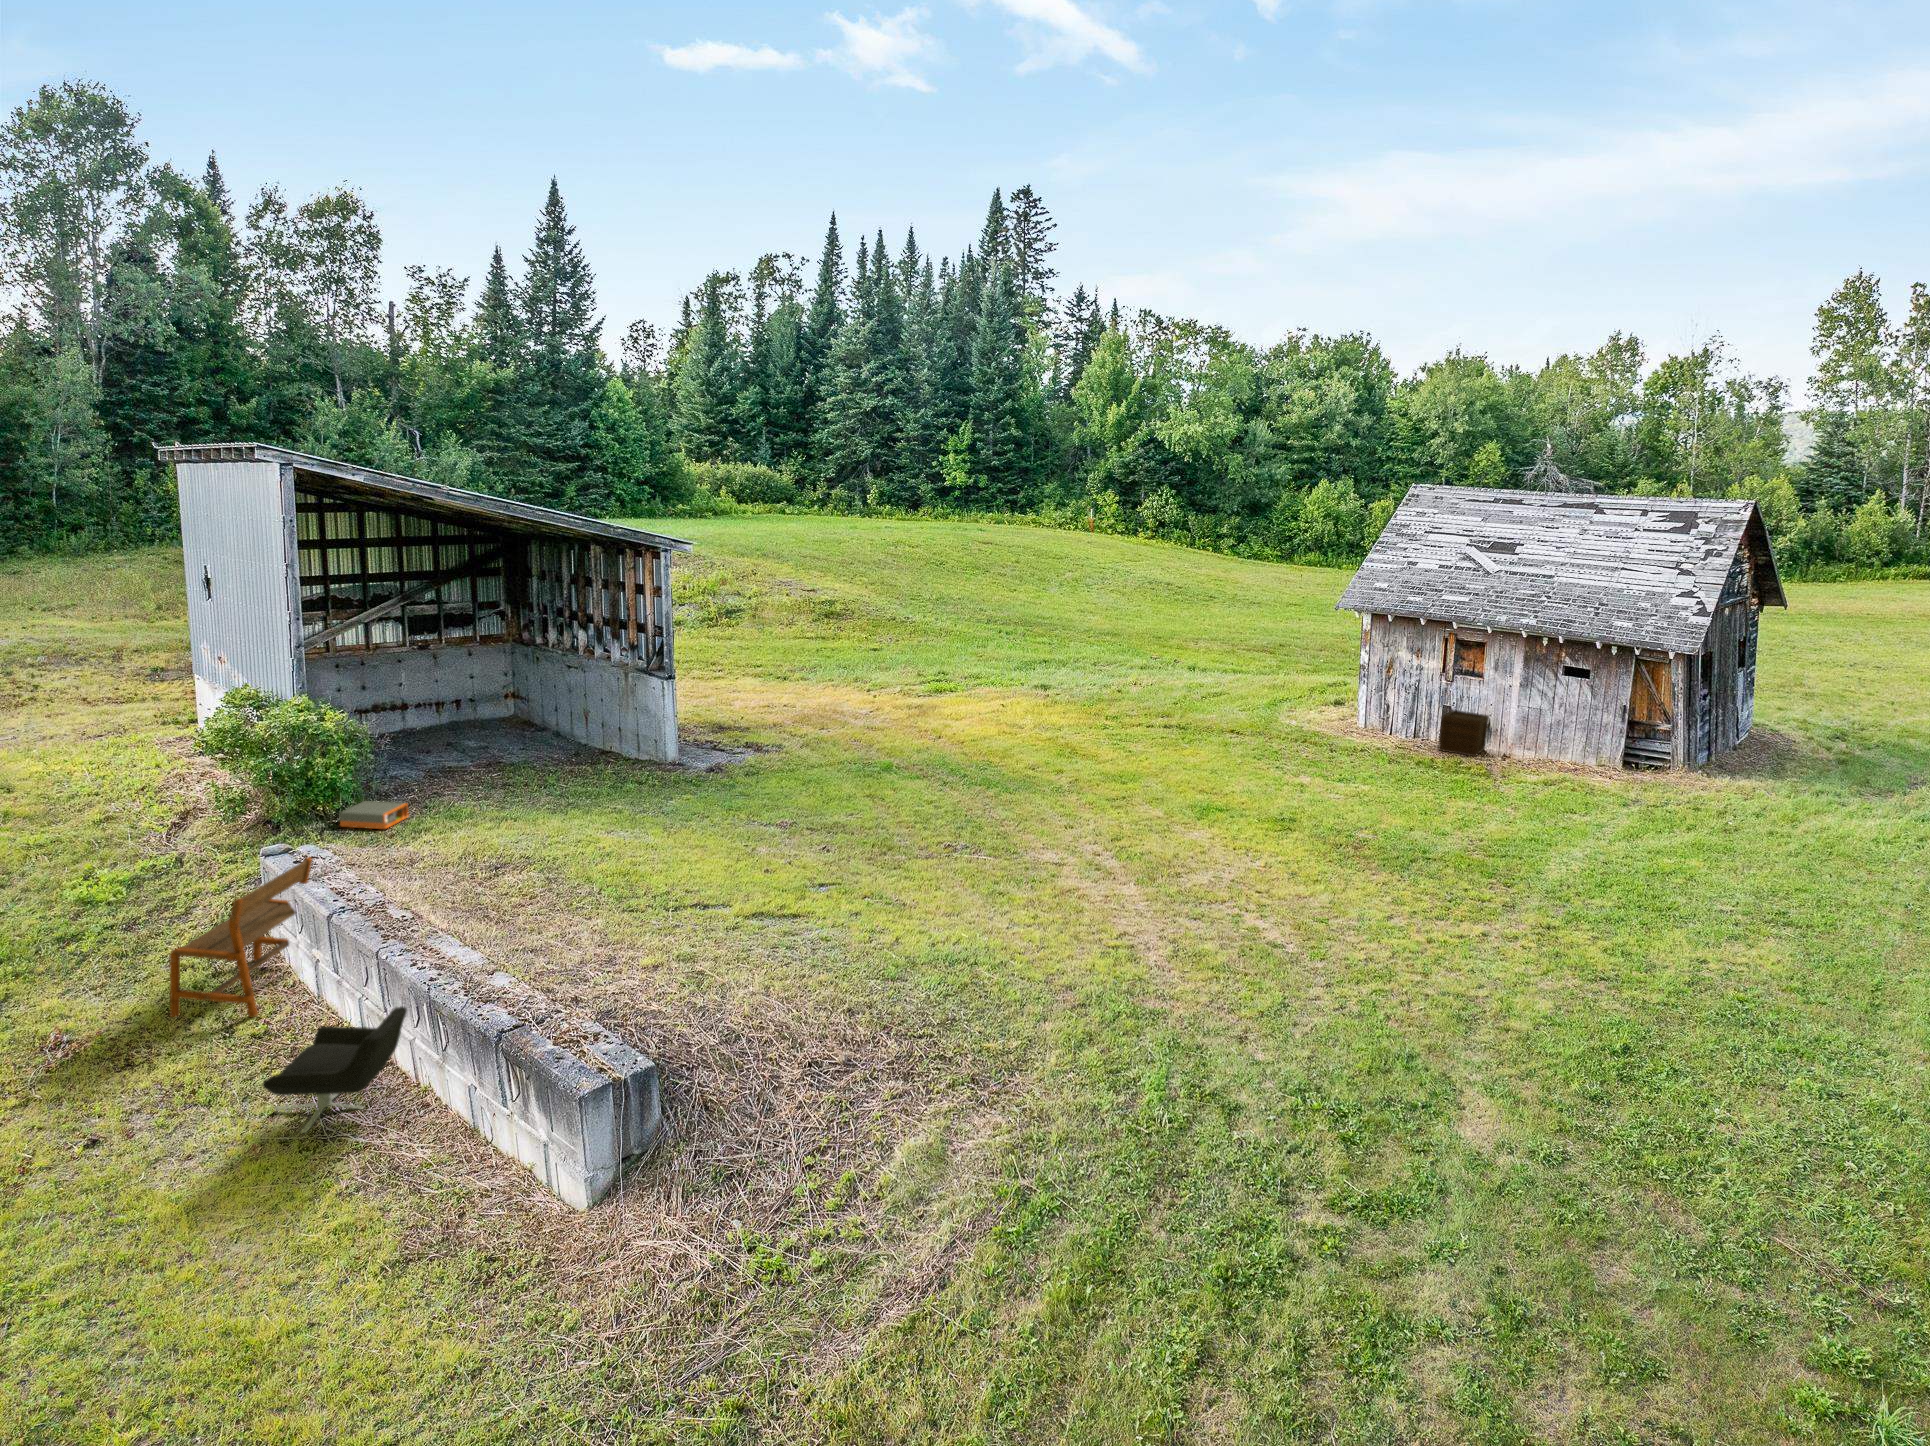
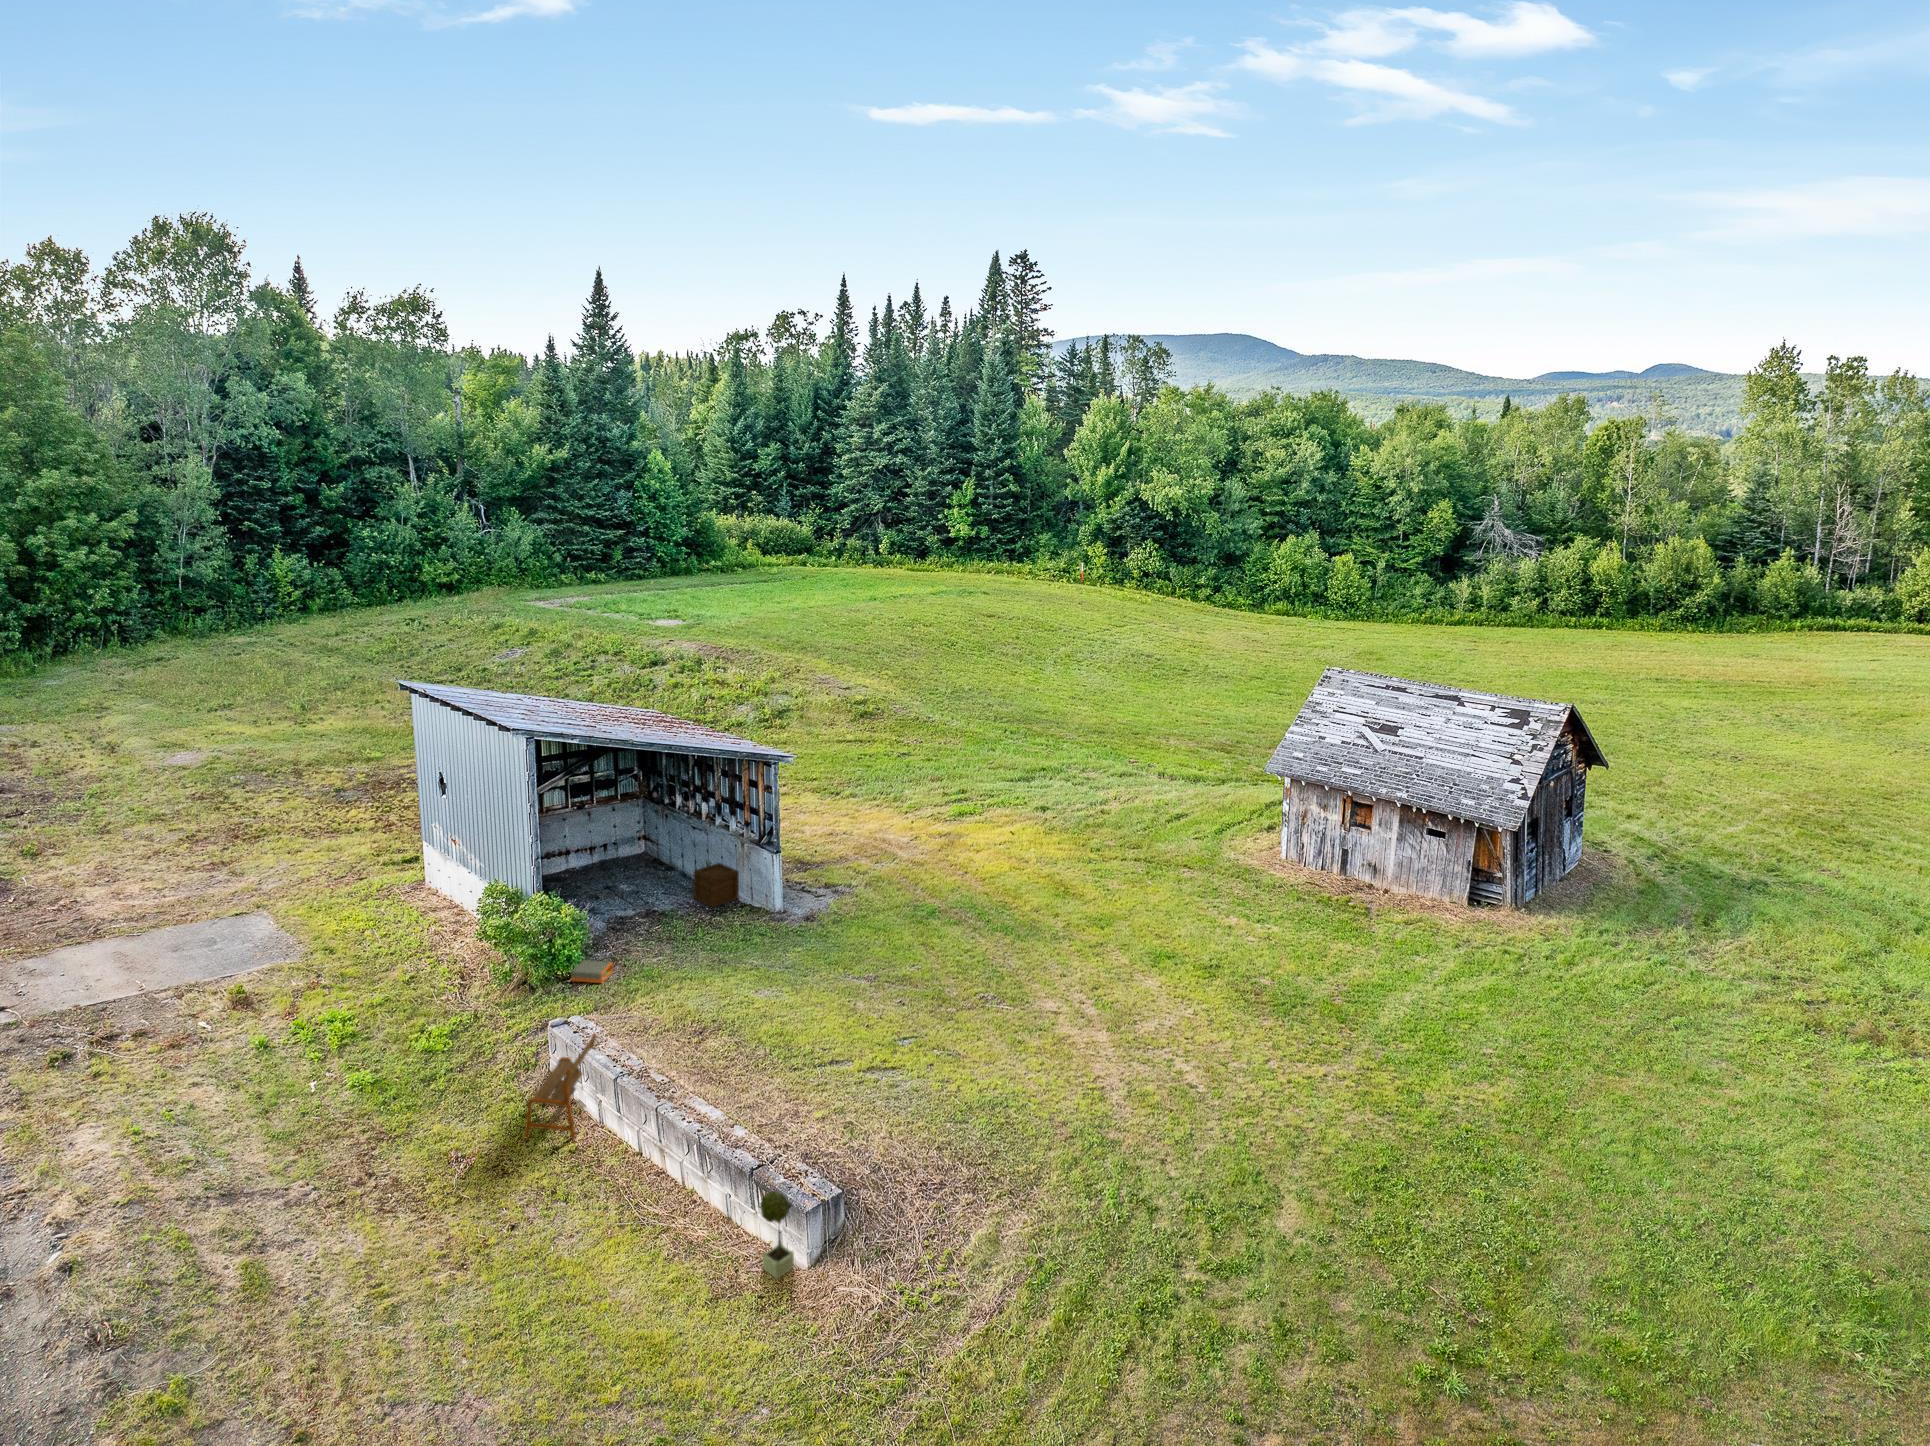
wooden crate: present [1438,710,1489,756] -> present [694,863,739,907]
lounge chair: present [263,1007,407,1133] -> none [612,1144,685,1220]
potted tree: none [486,1061,562,1226] -> present [760,1191,794,1279]

